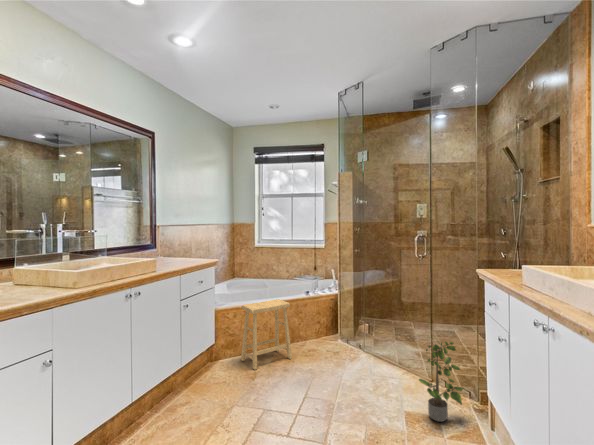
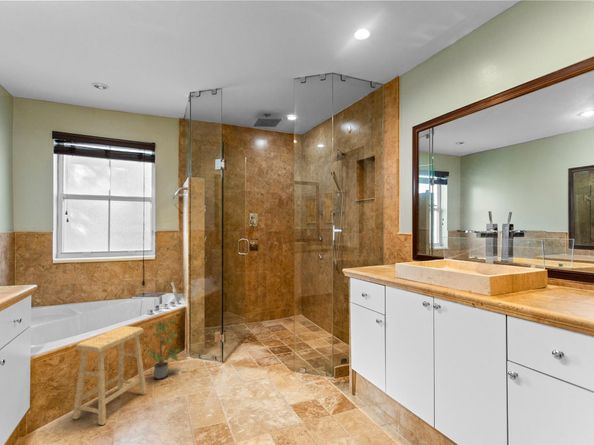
potted plant: present [419,342,464,422] -> present [147,318,180,379]

